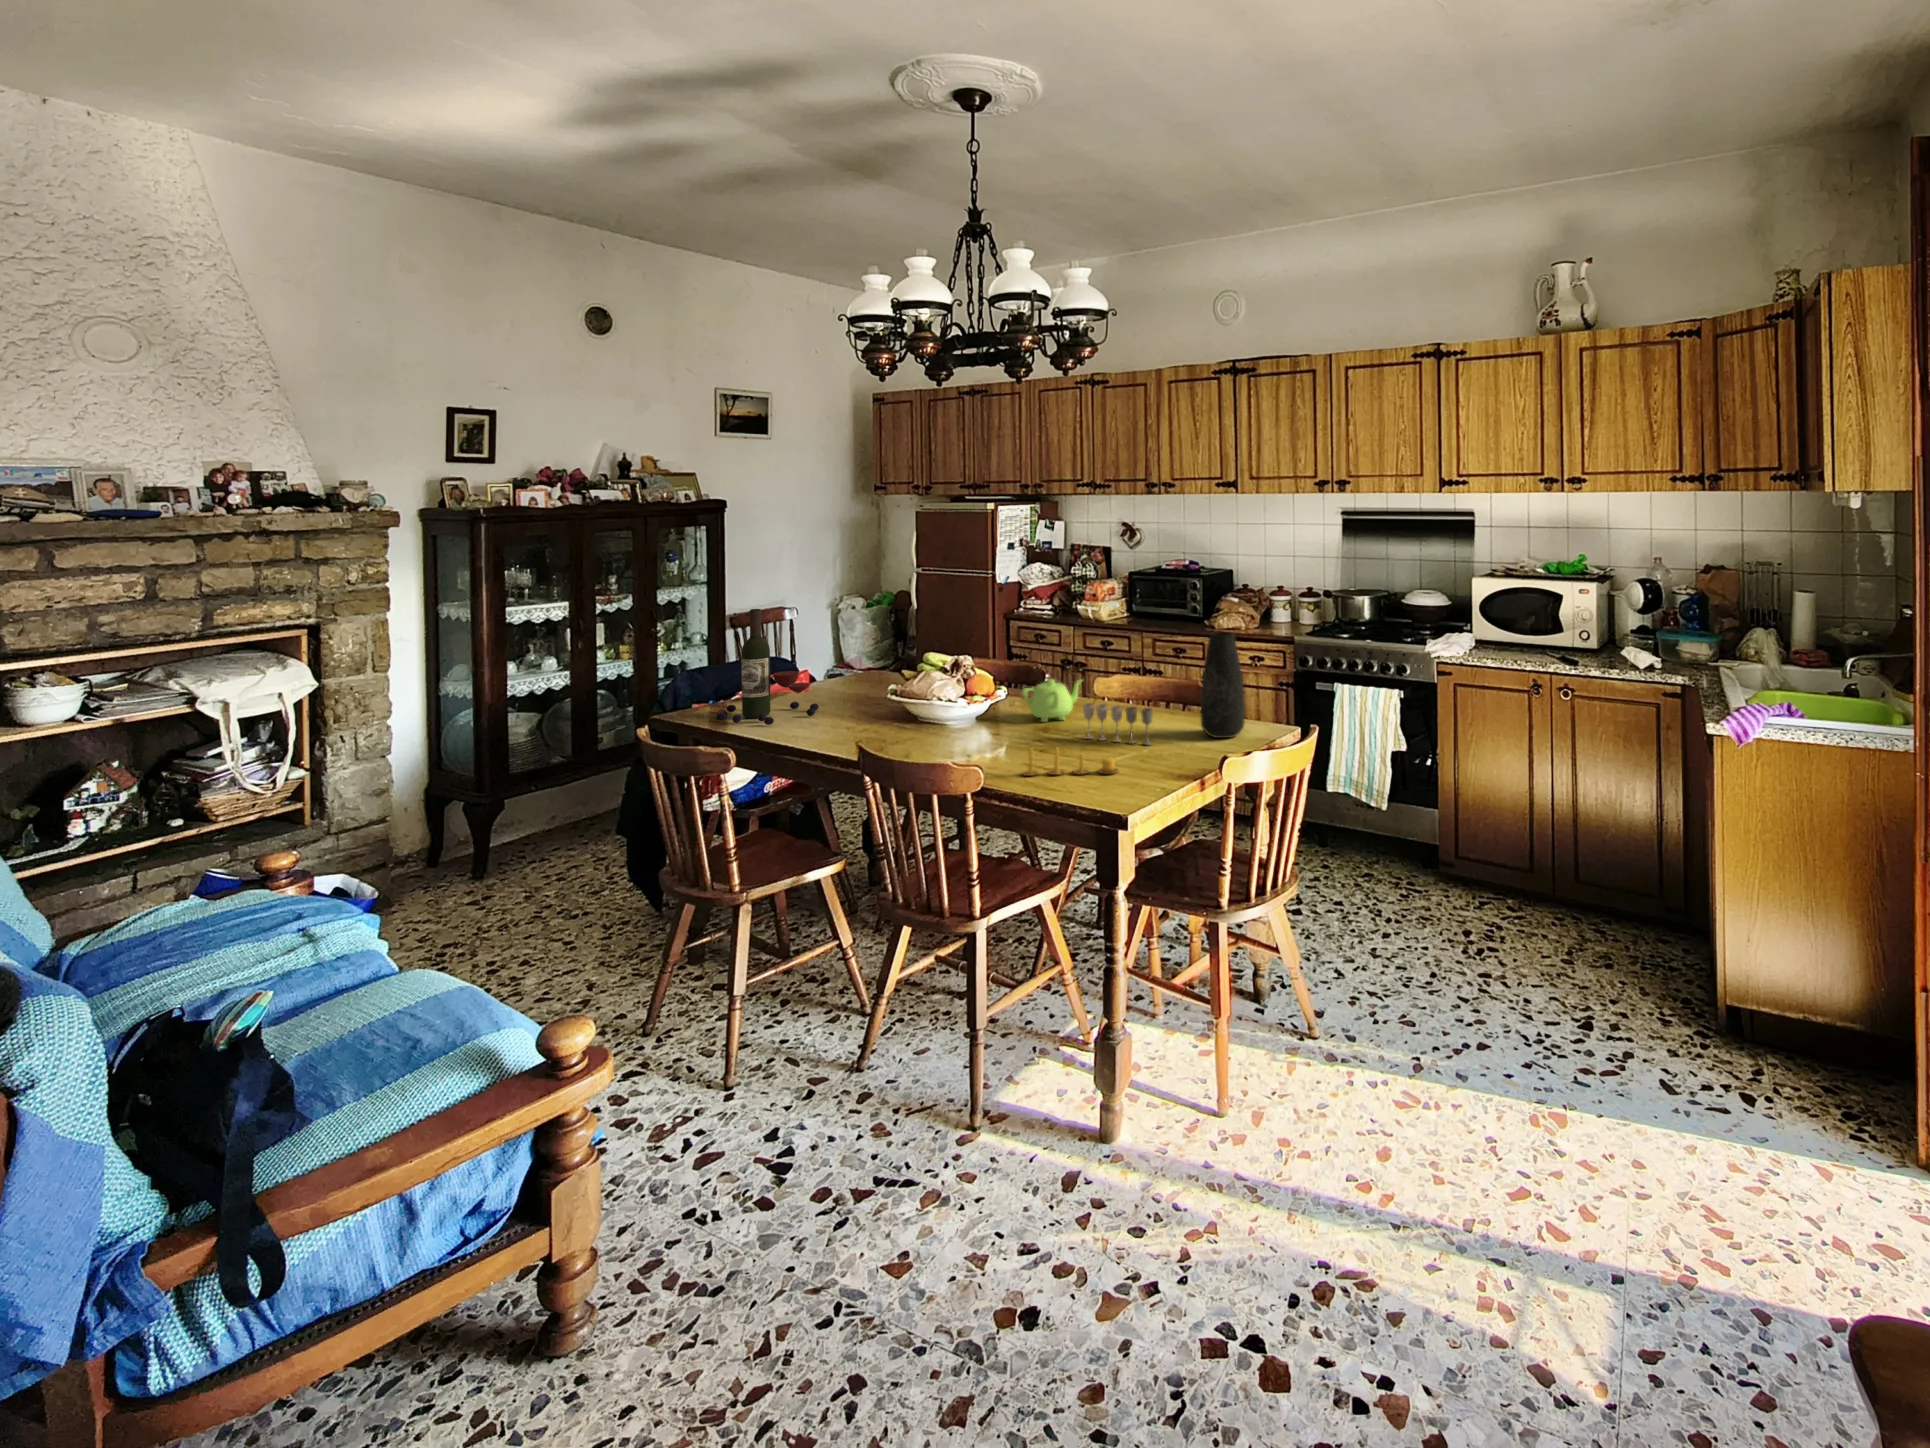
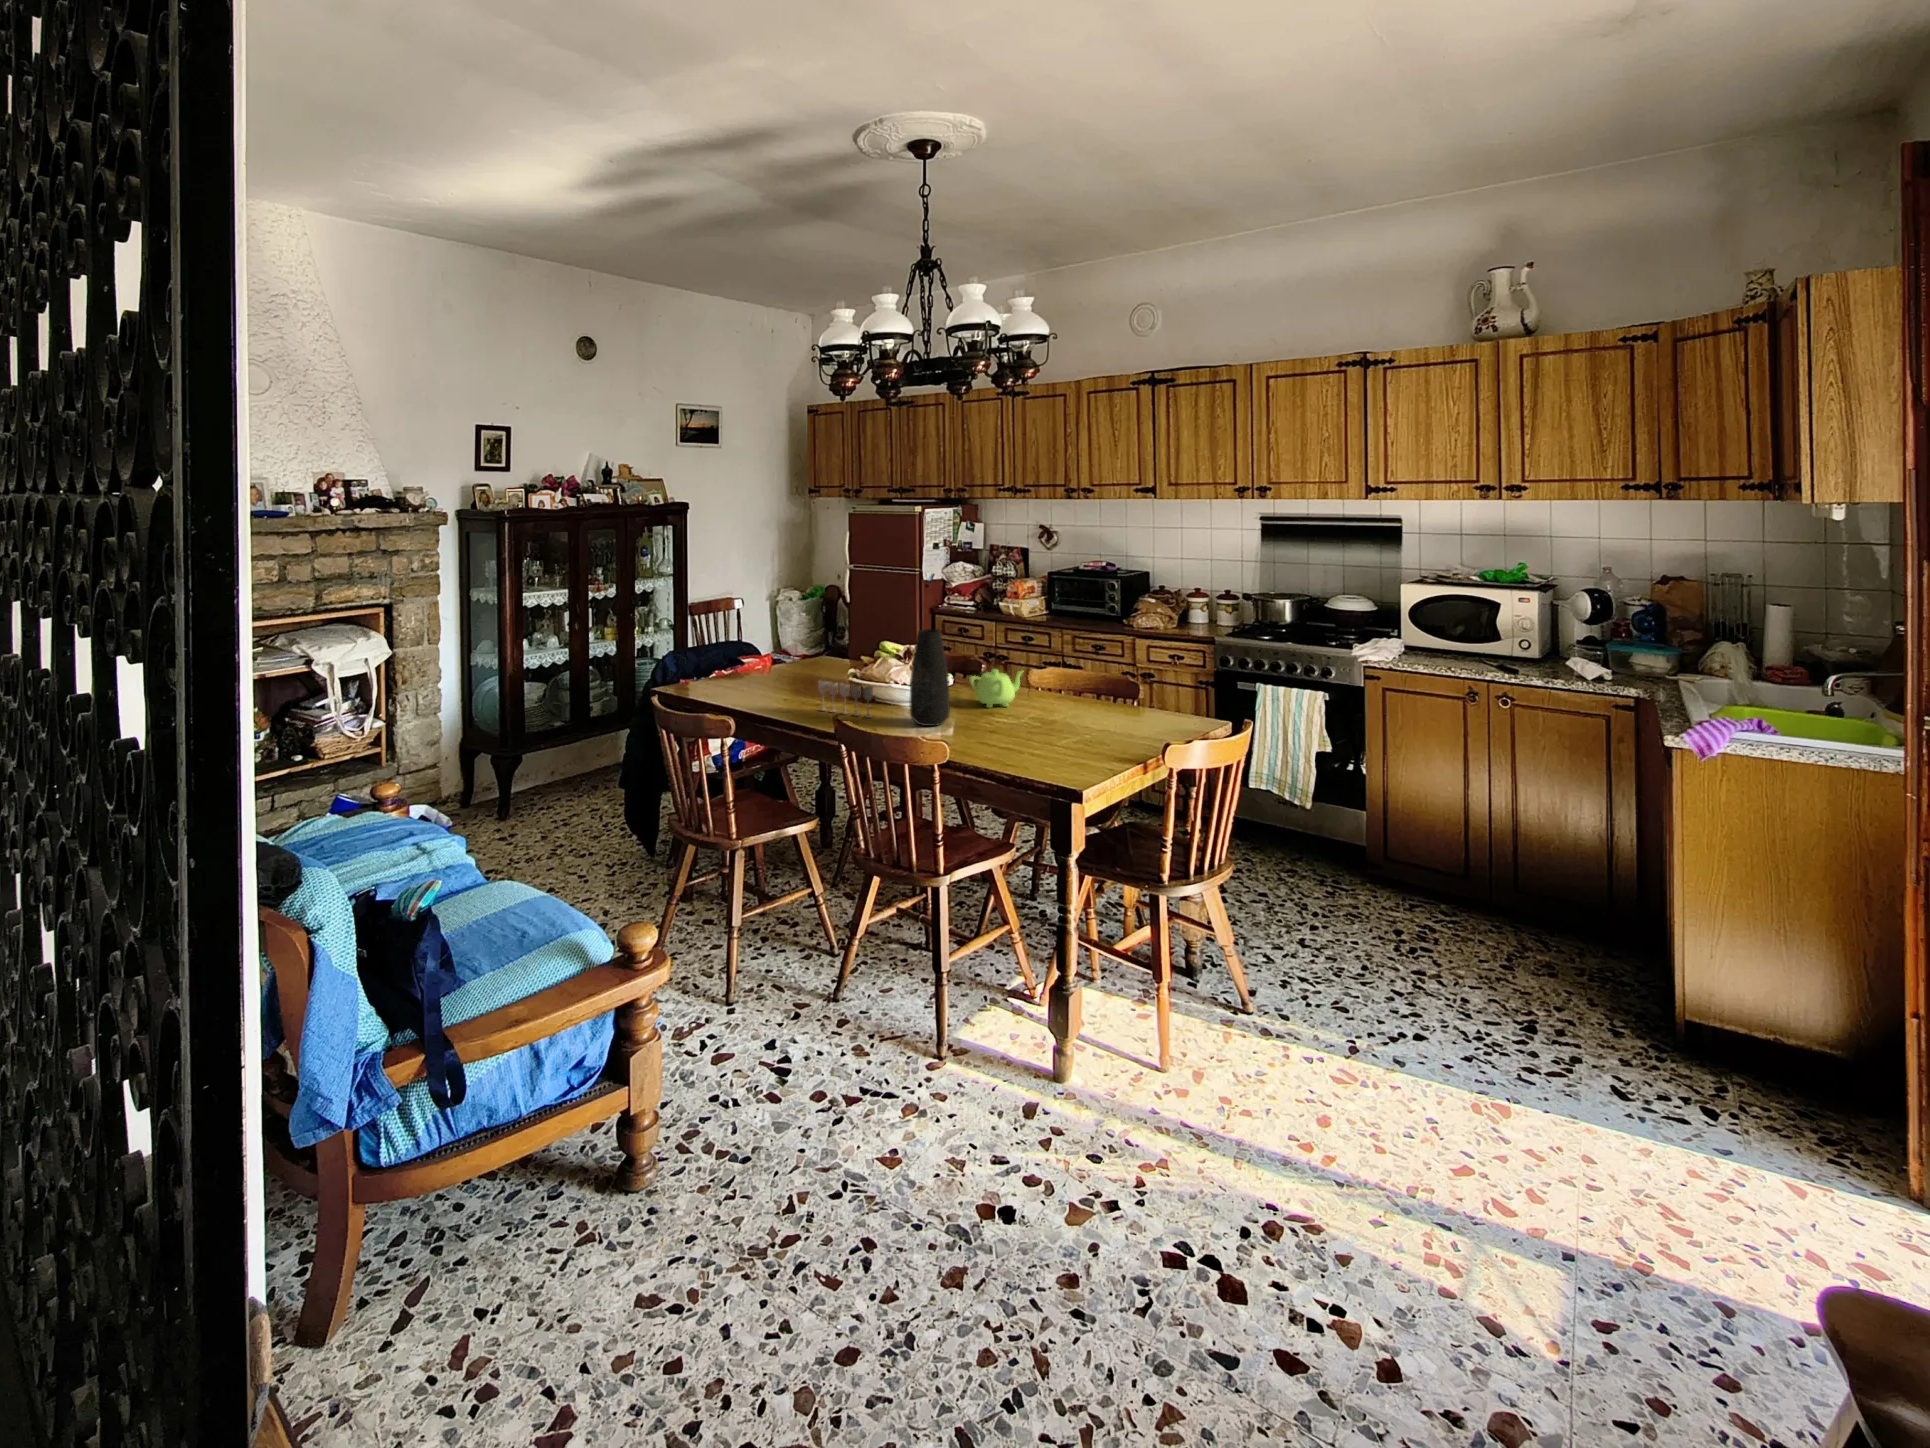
wine bottle: present [716,609,819,725] -> none [706,599,789,701]
vase: present [1201,631,1245,738] -> present [910,629,950,726]
wine glass: present [1083,703,1153,745] -> present [818,680,873,718]
candle: present [1022,747,1118,776] -> none [979,727,1067,756]

